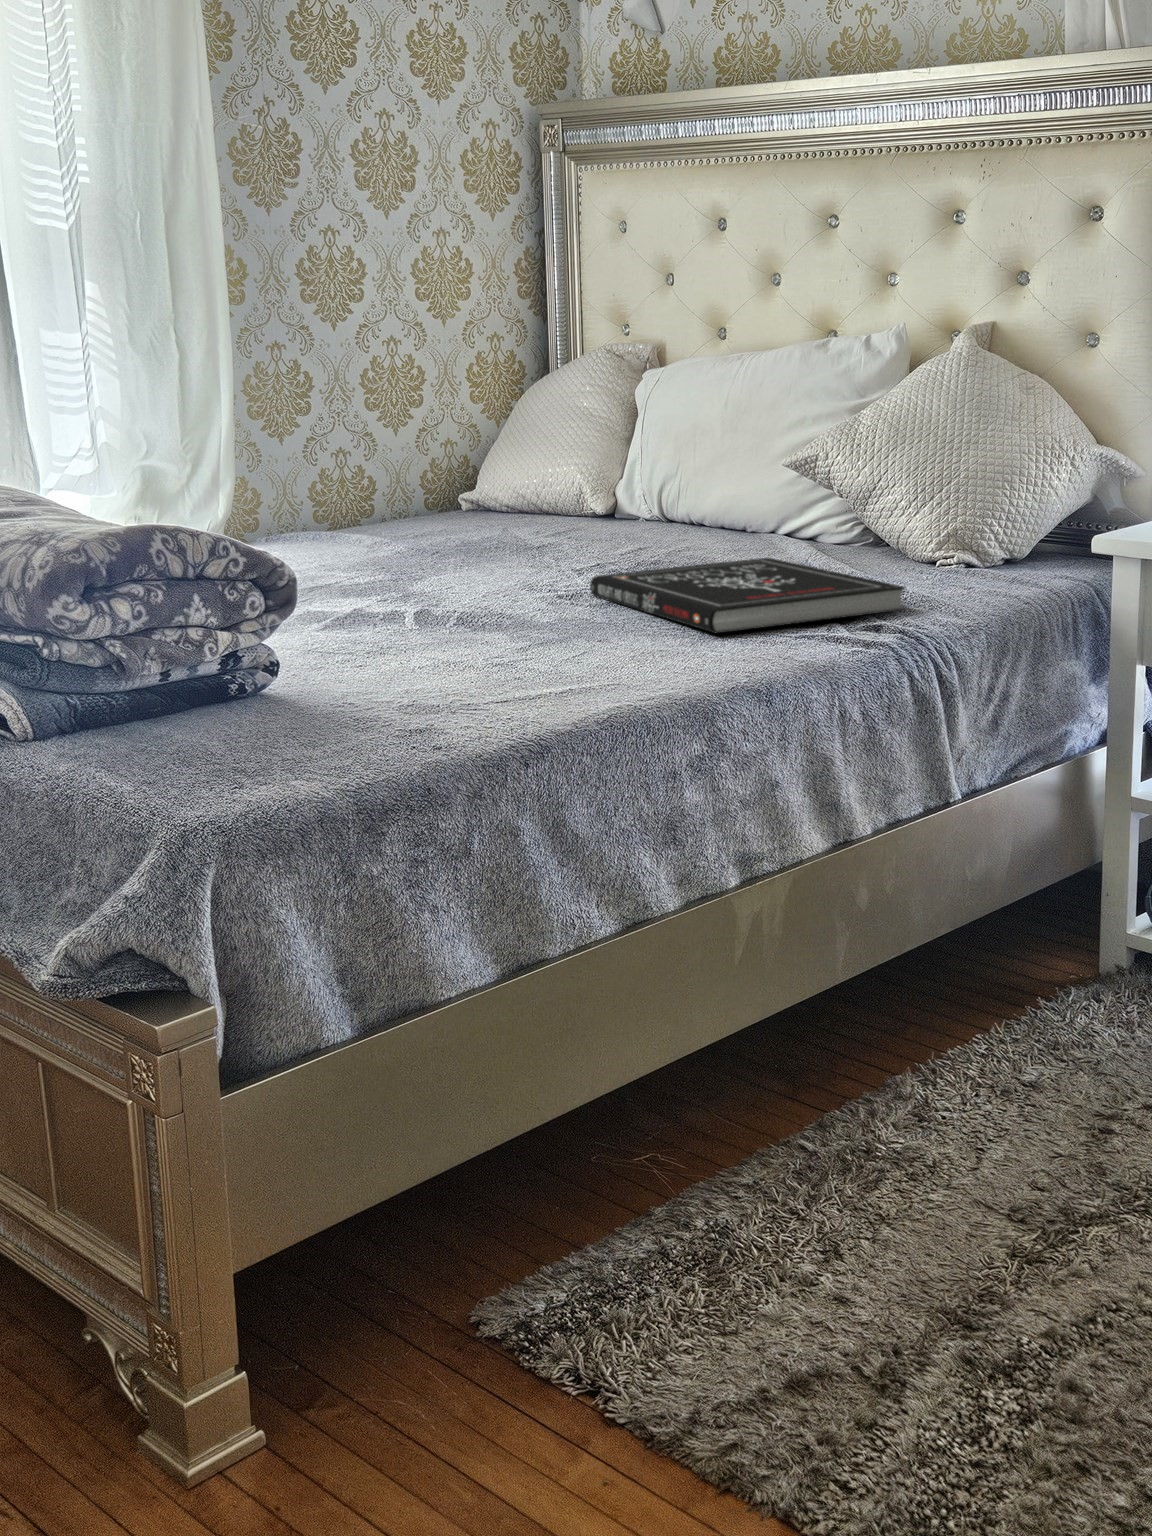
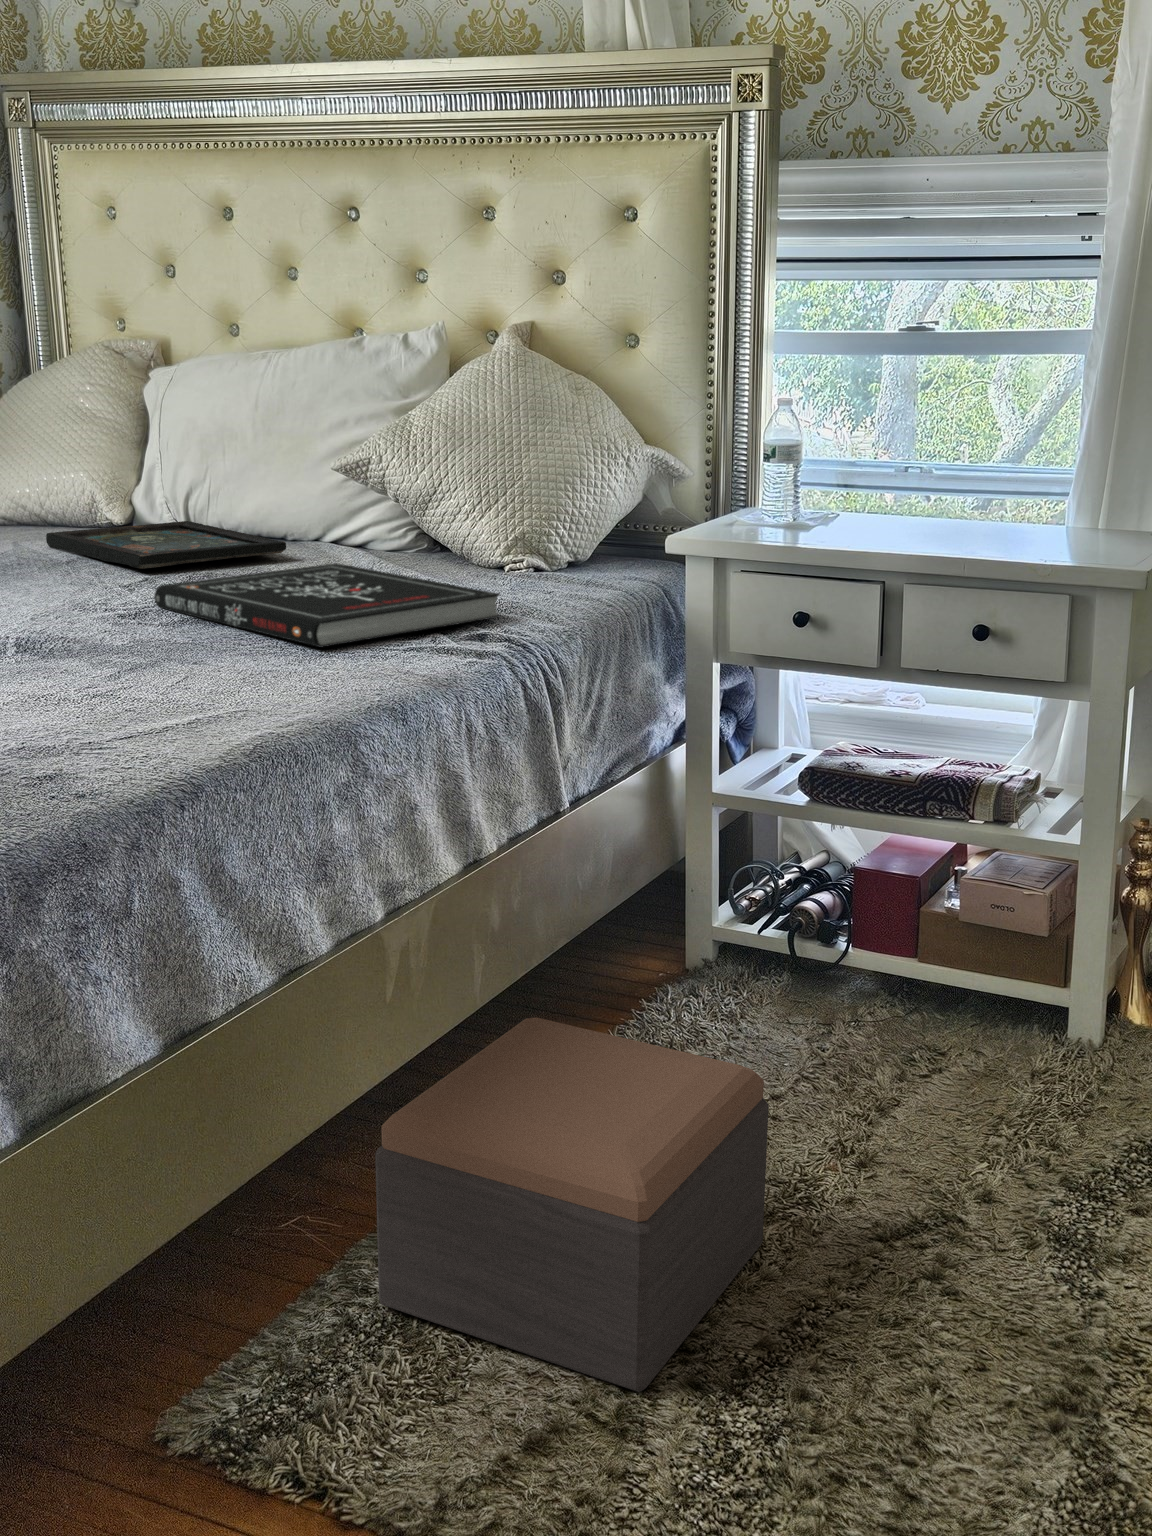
tray: none [527,519,733,561] -> present [46,521,286,569]
footstool: none [690,993,1090,1356] -> present [375,1017,769,1392]

